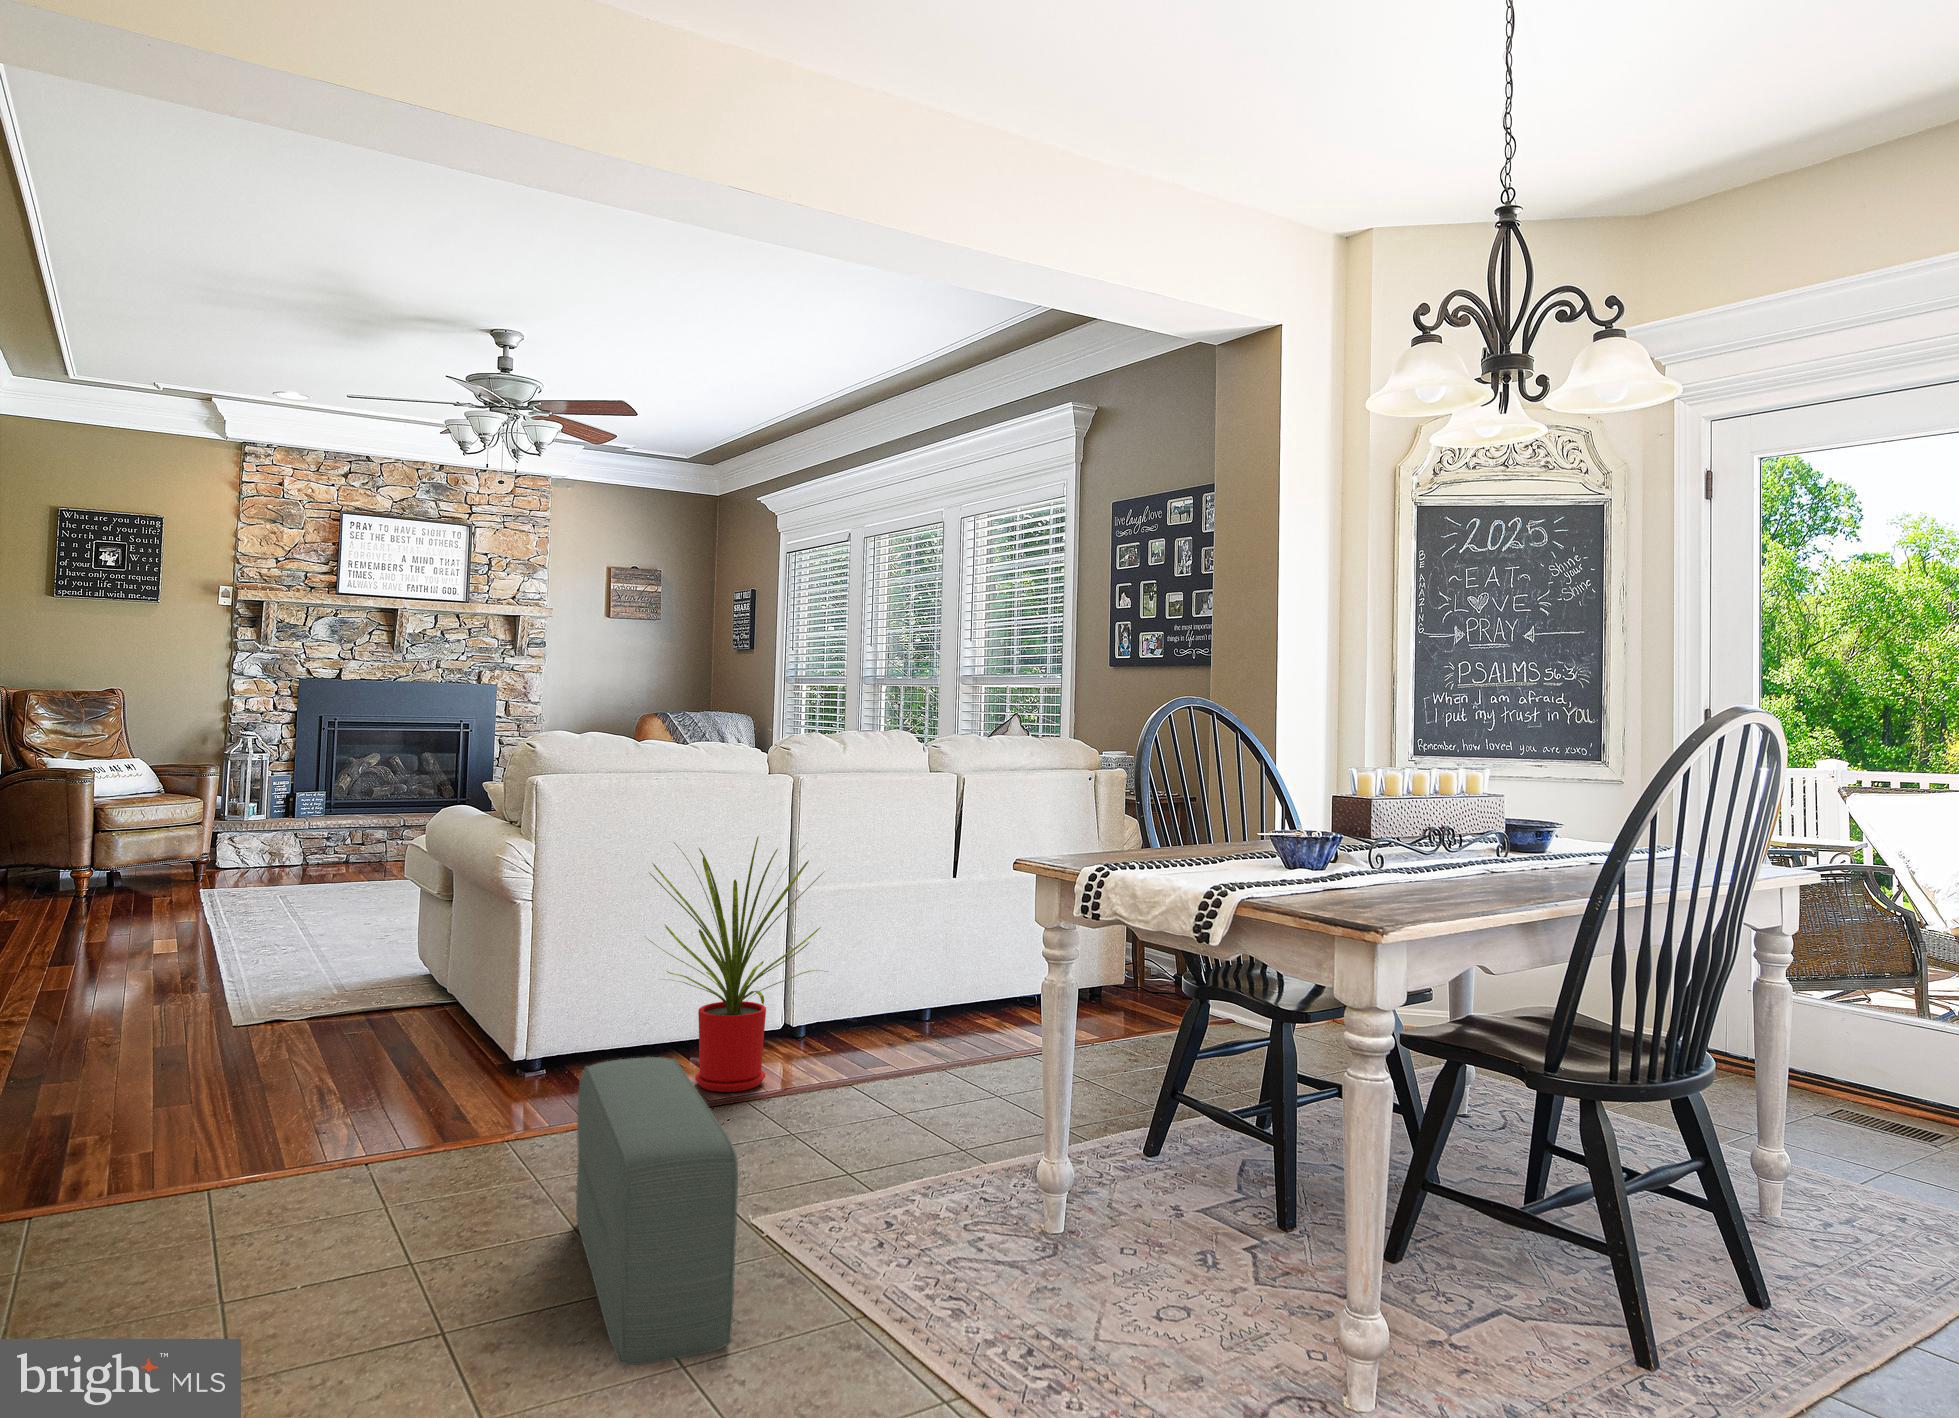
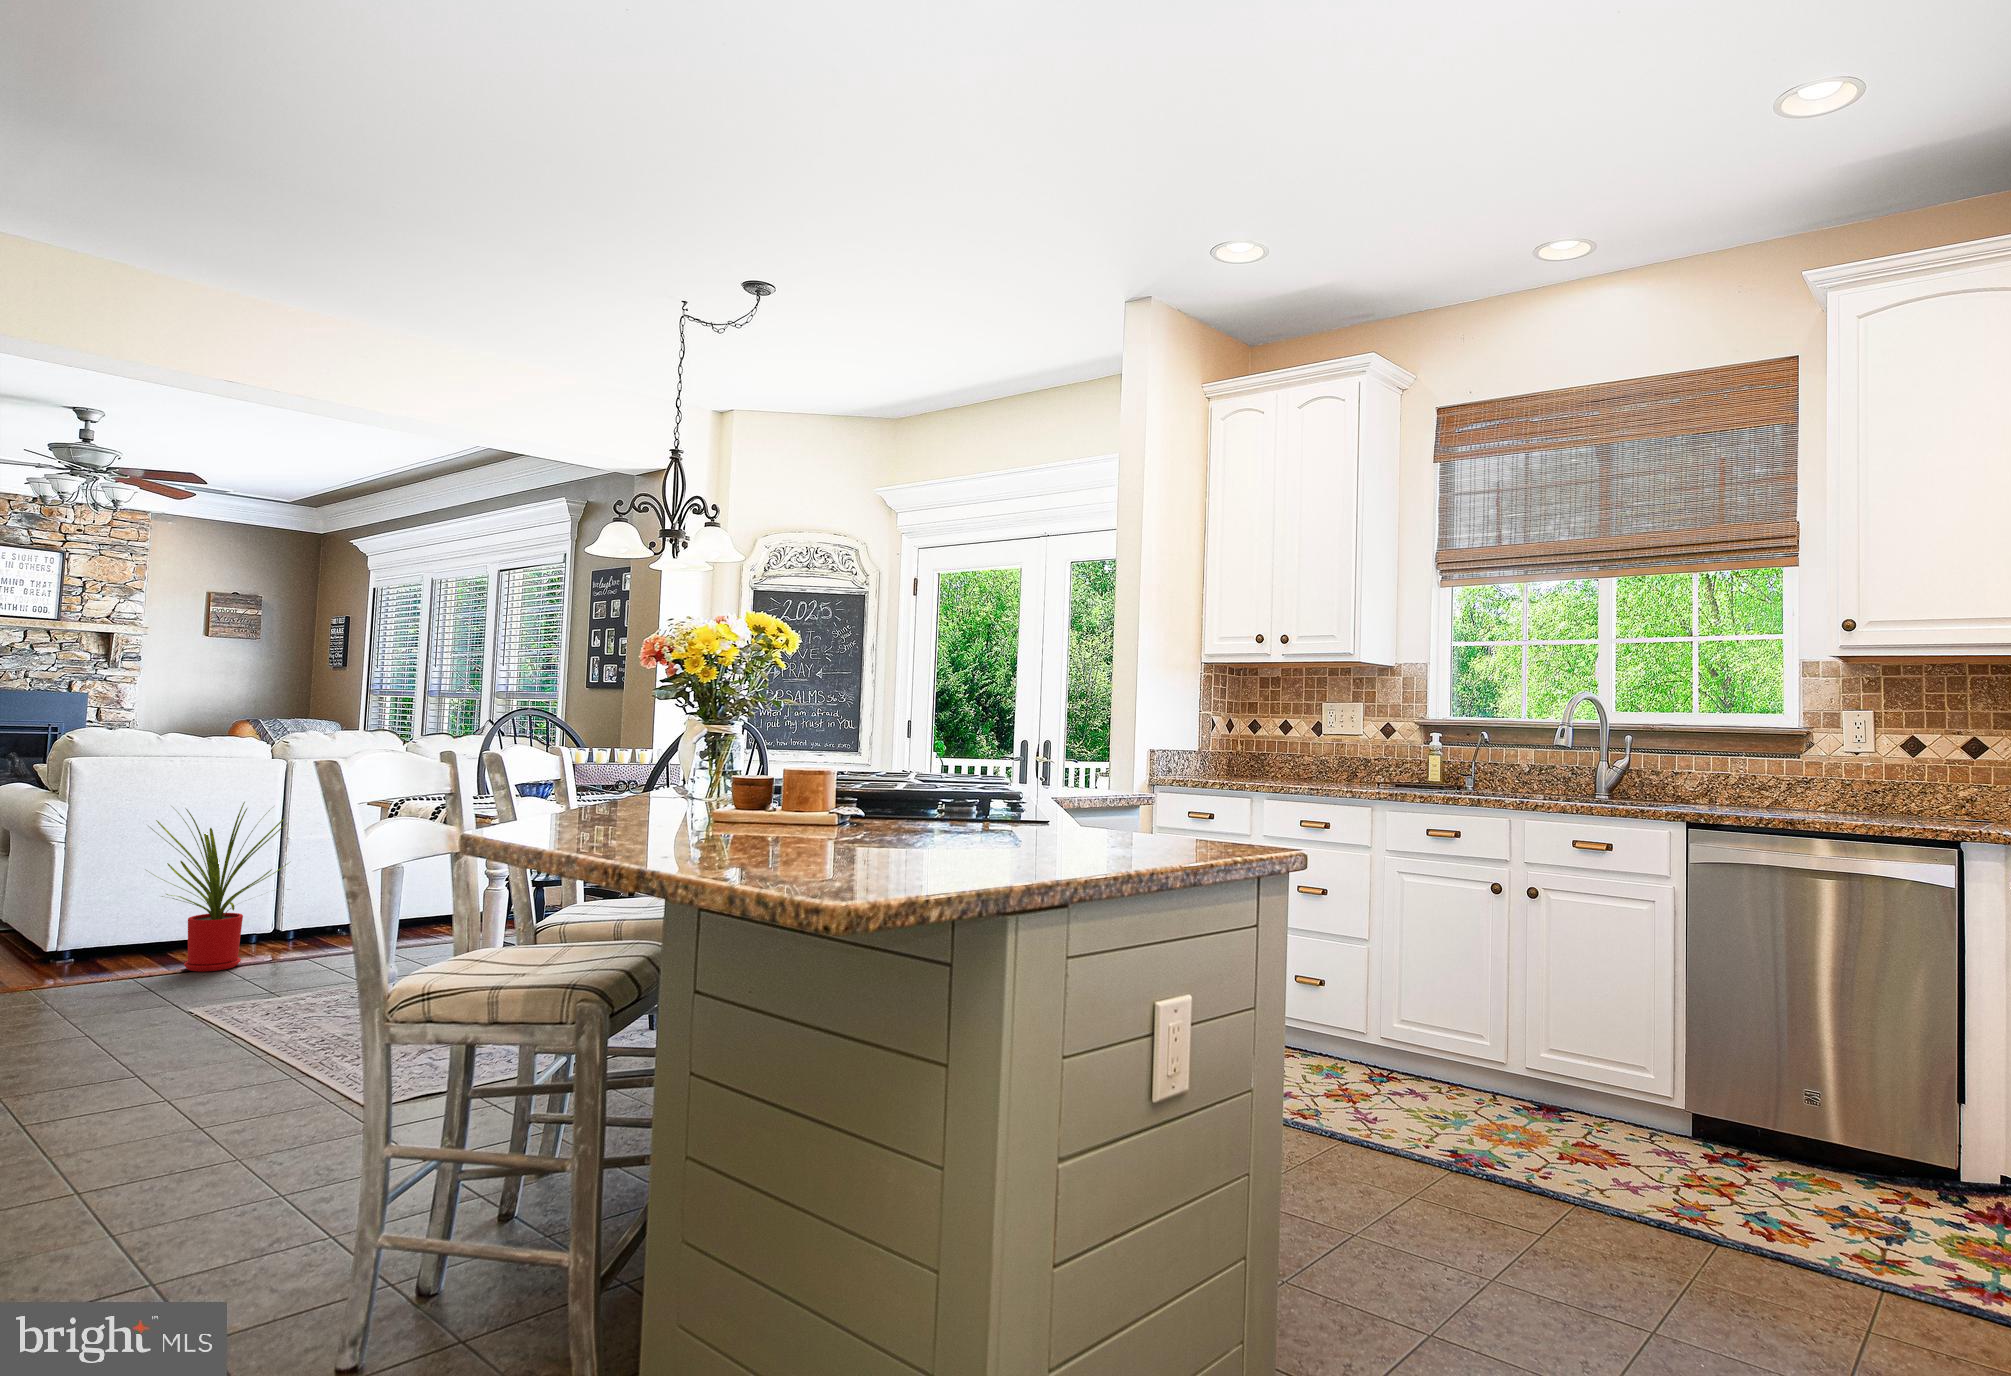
pouf: present [576,1057,738,1365] -> none [49,931,143,1084]

